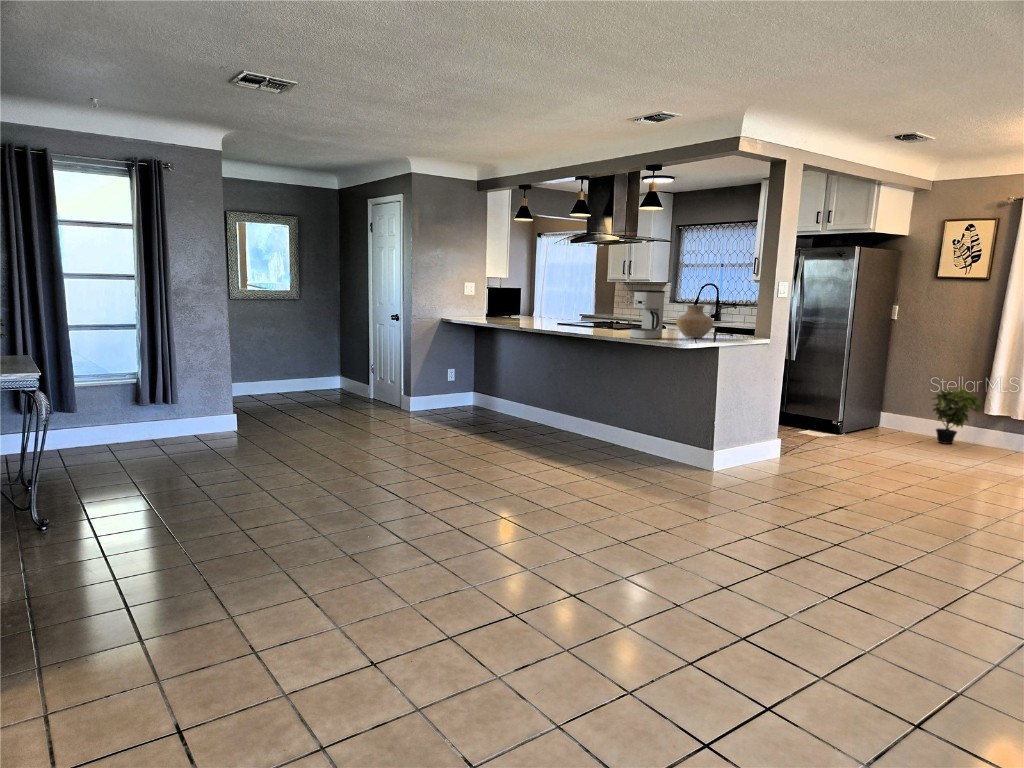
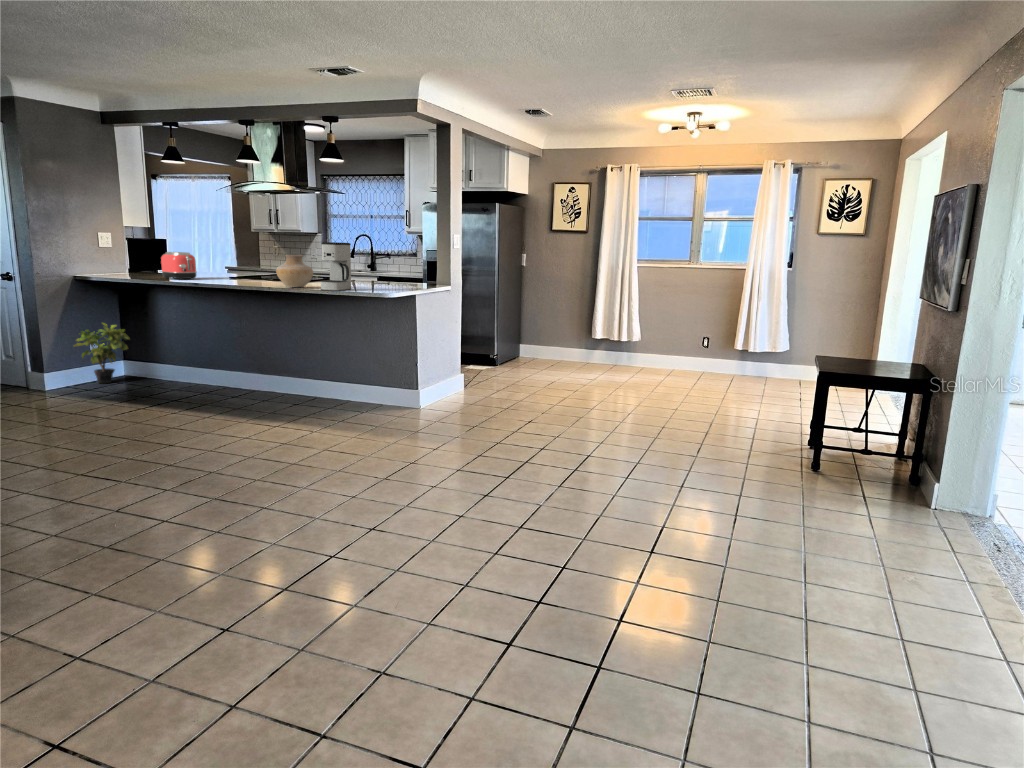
toaster: none [509,299,537,324] -> present [161,252,197,280]
vase: present [676,305,713,338] -> present [276,255,313,287]
potted plant: present [933,385,983,444] -> present [74,323,129,383]

